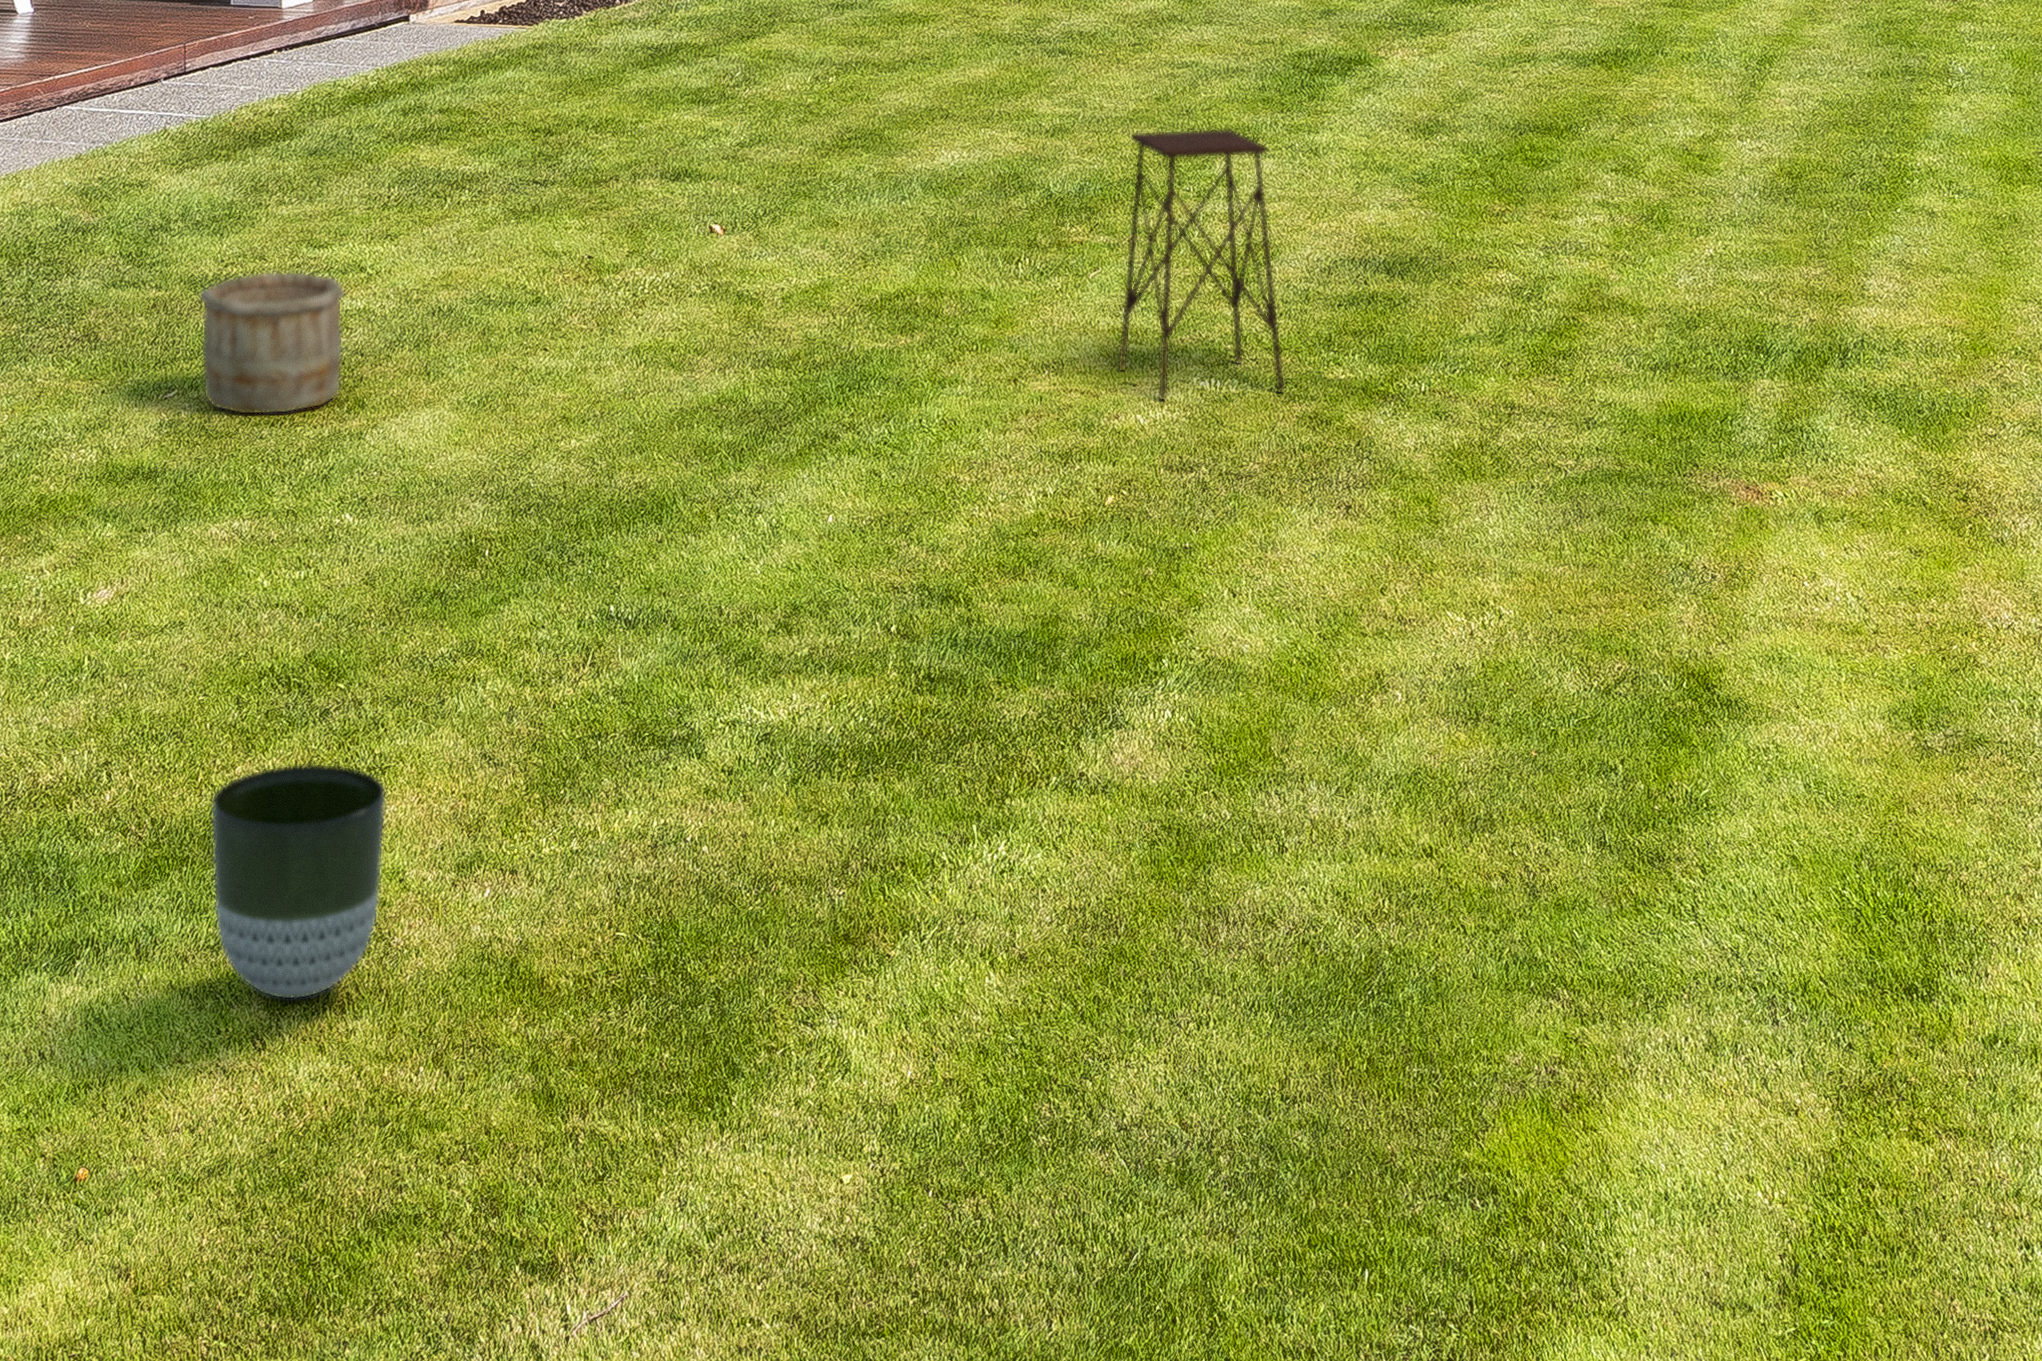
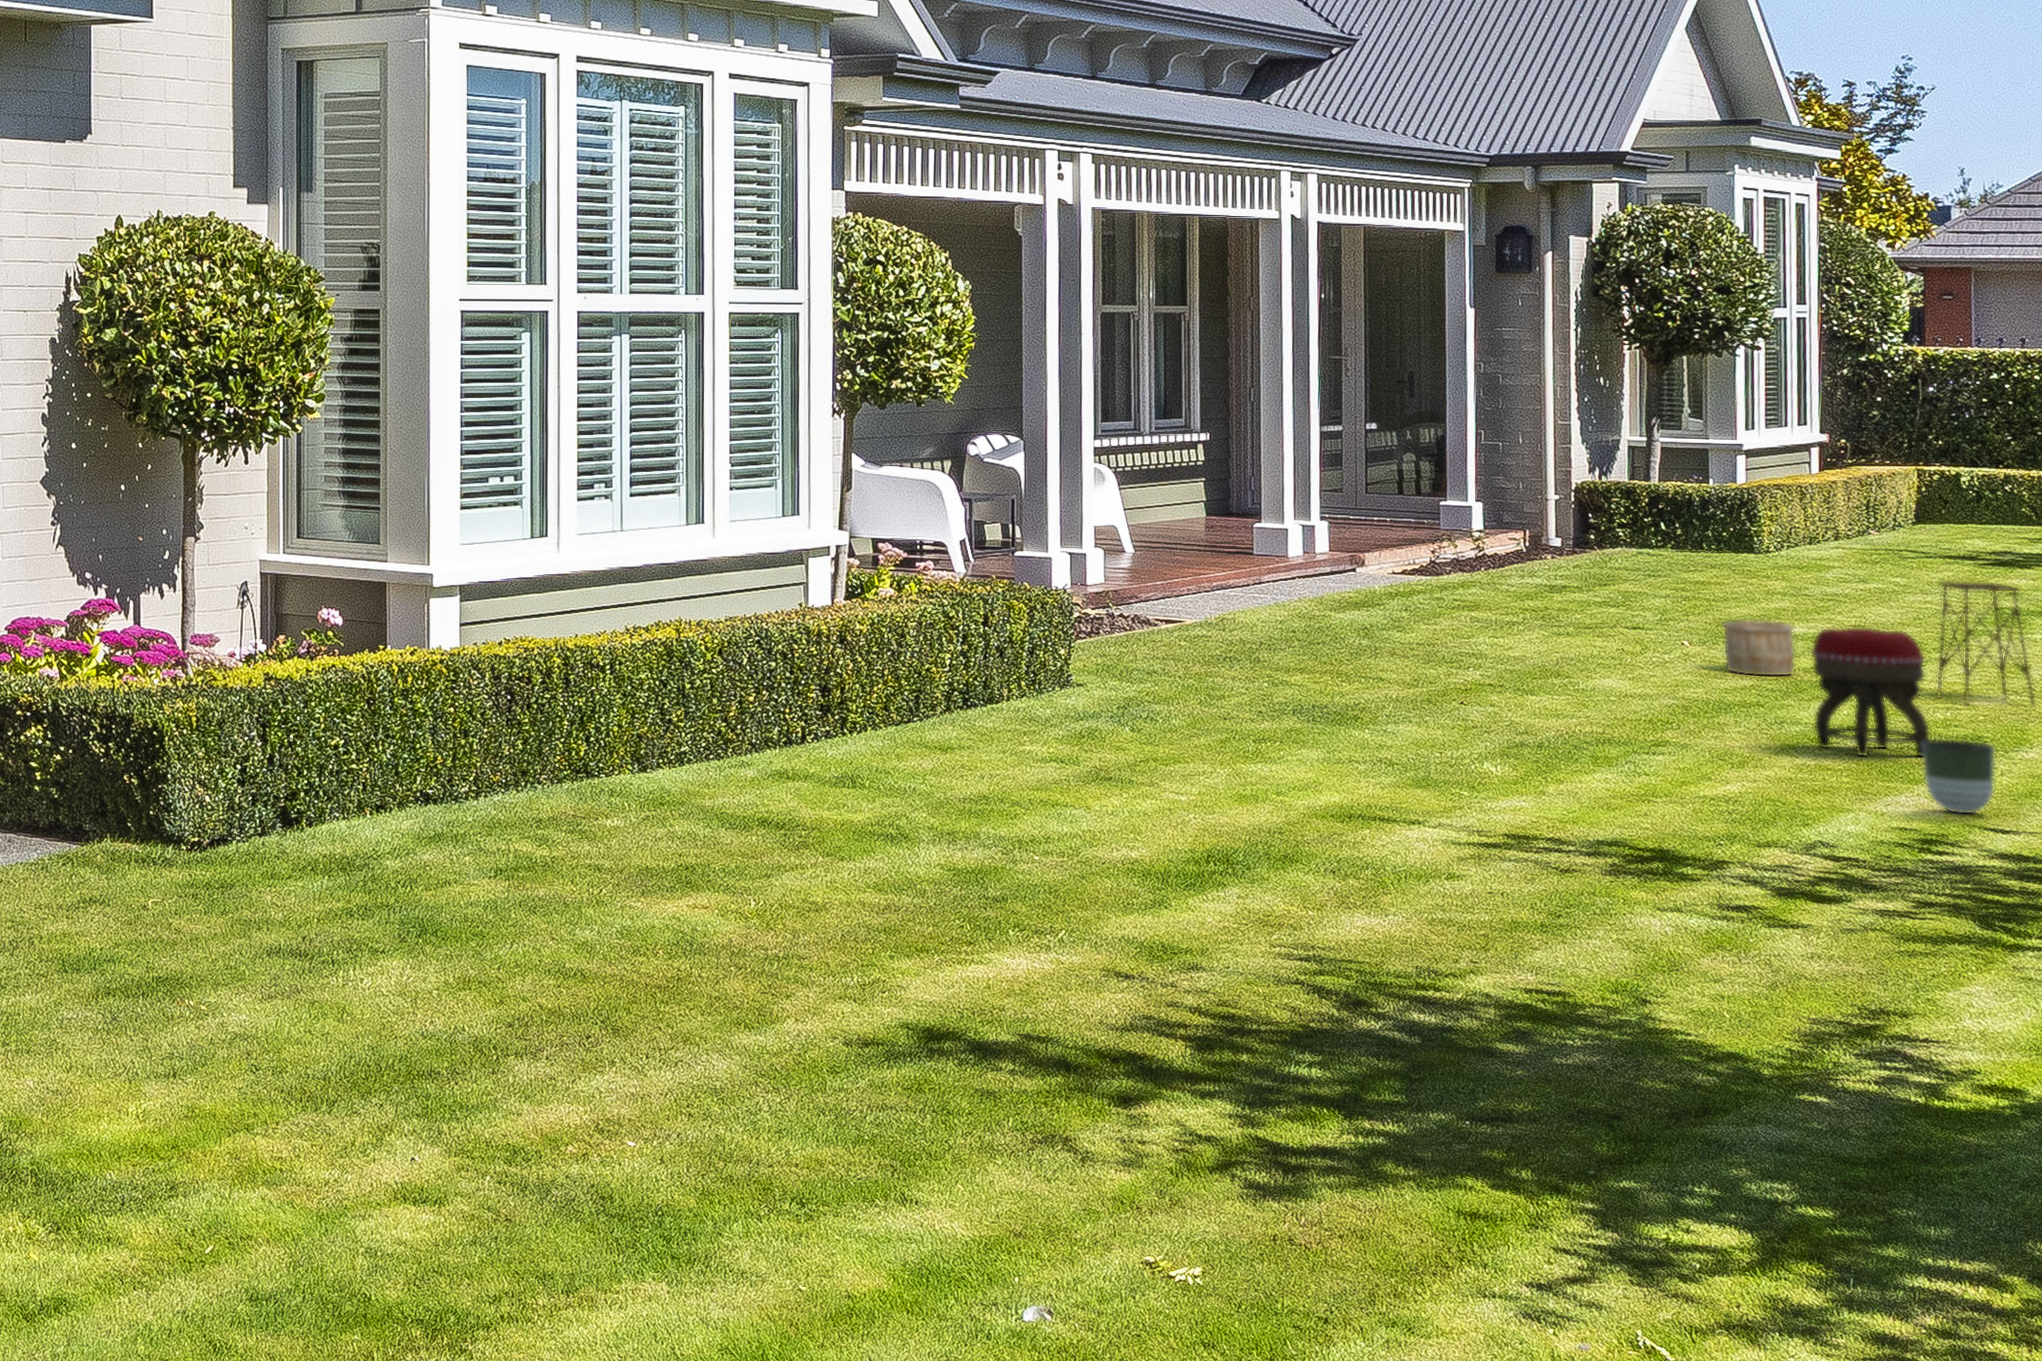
wooden bucket: present [200,273,344,413] -> present [1723,620,1794,675]
footstool: none [752,373,992,736] -> present [1813,628,1929,756]
planter: present [213,765,385,998] -> present [1922,740,1994,813]

